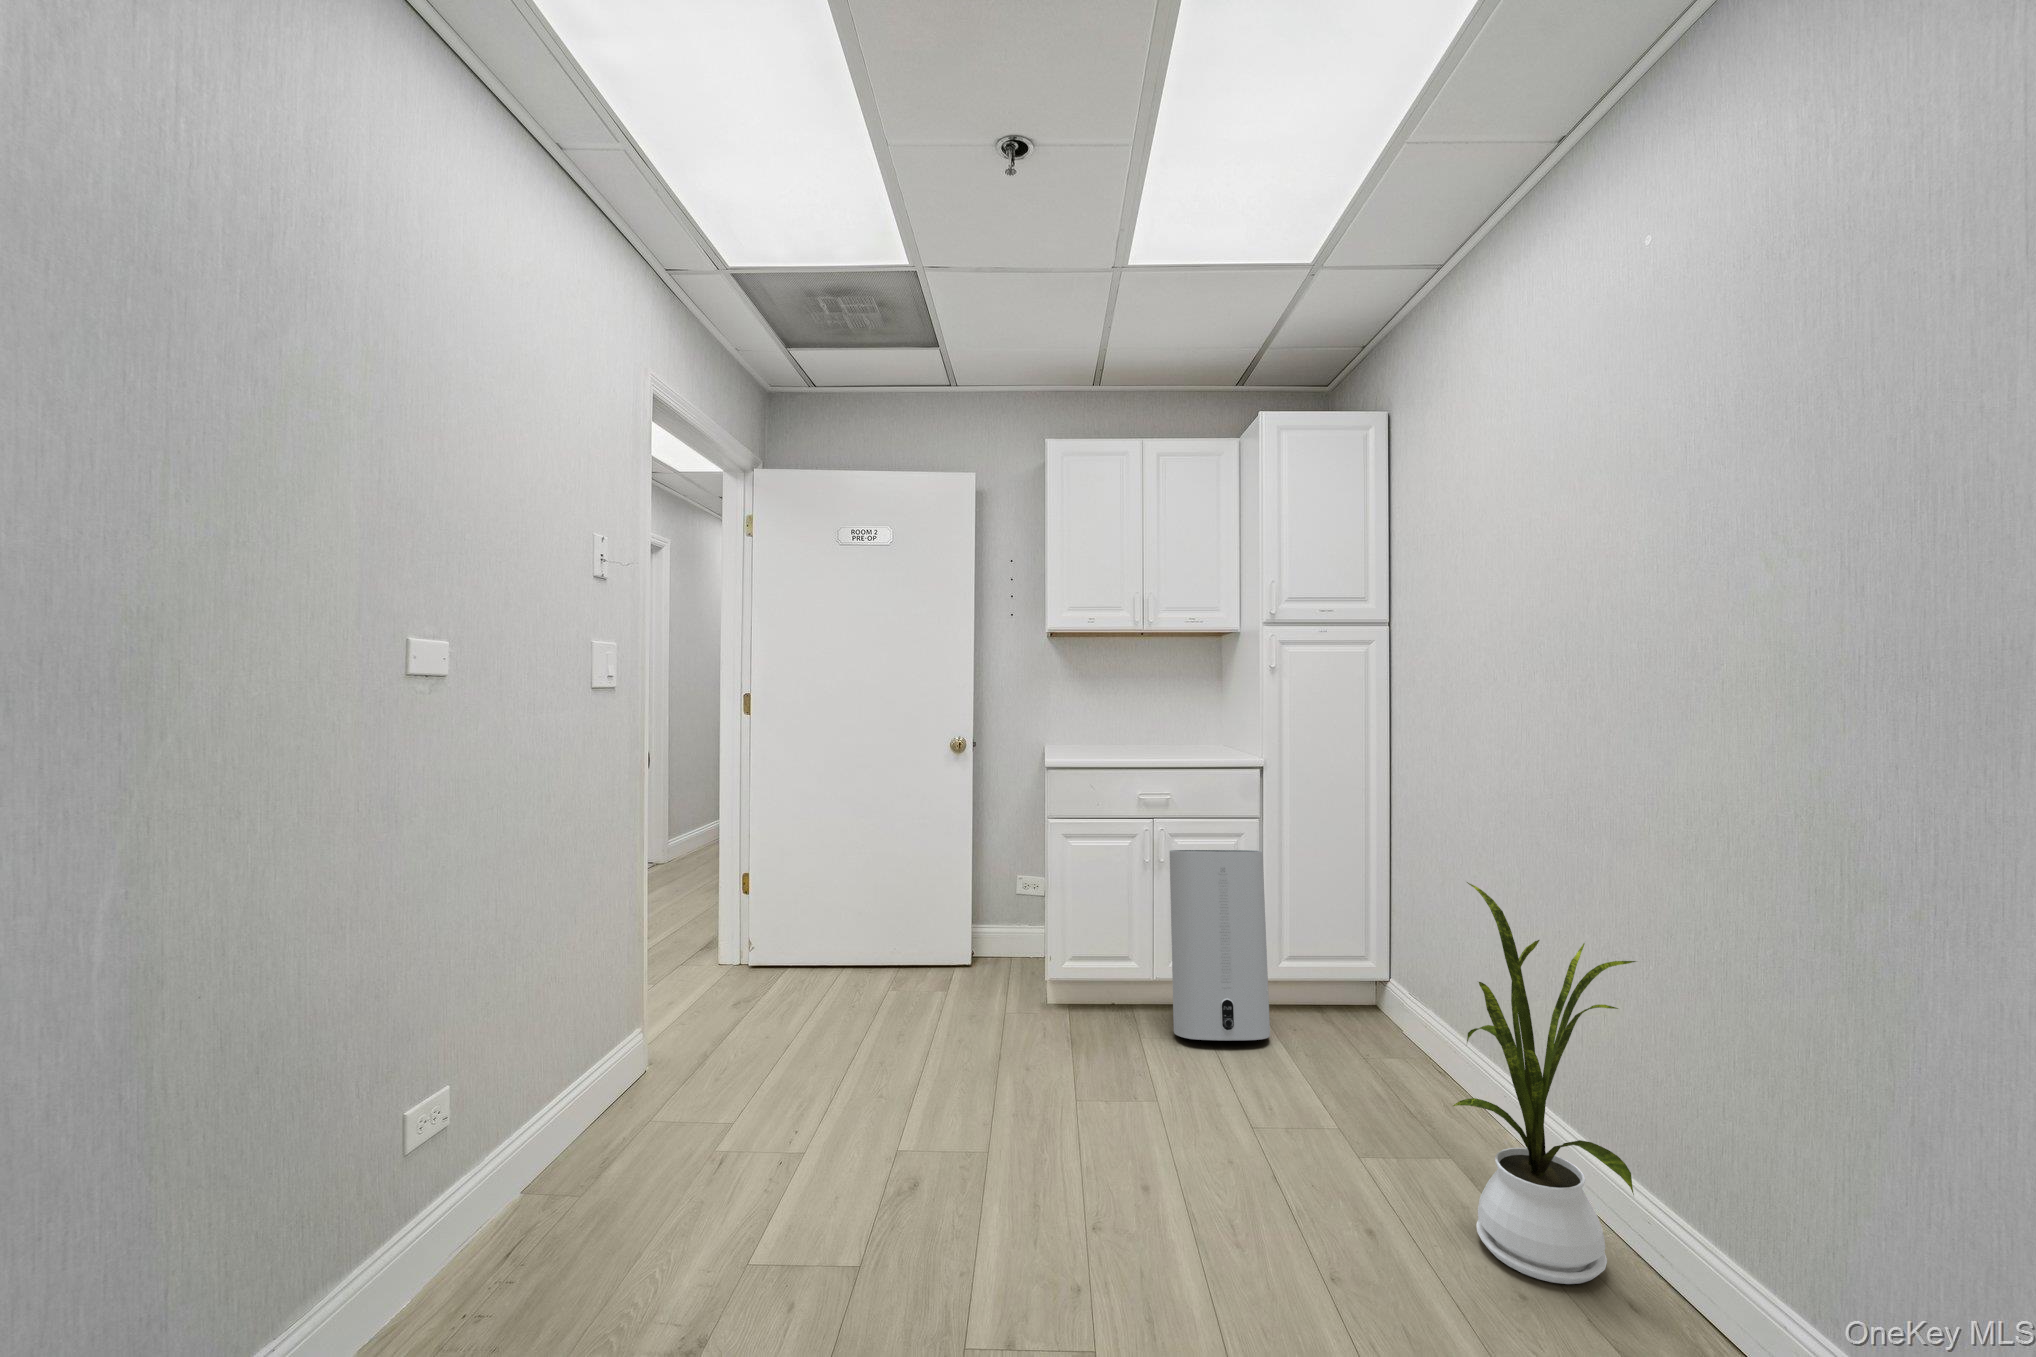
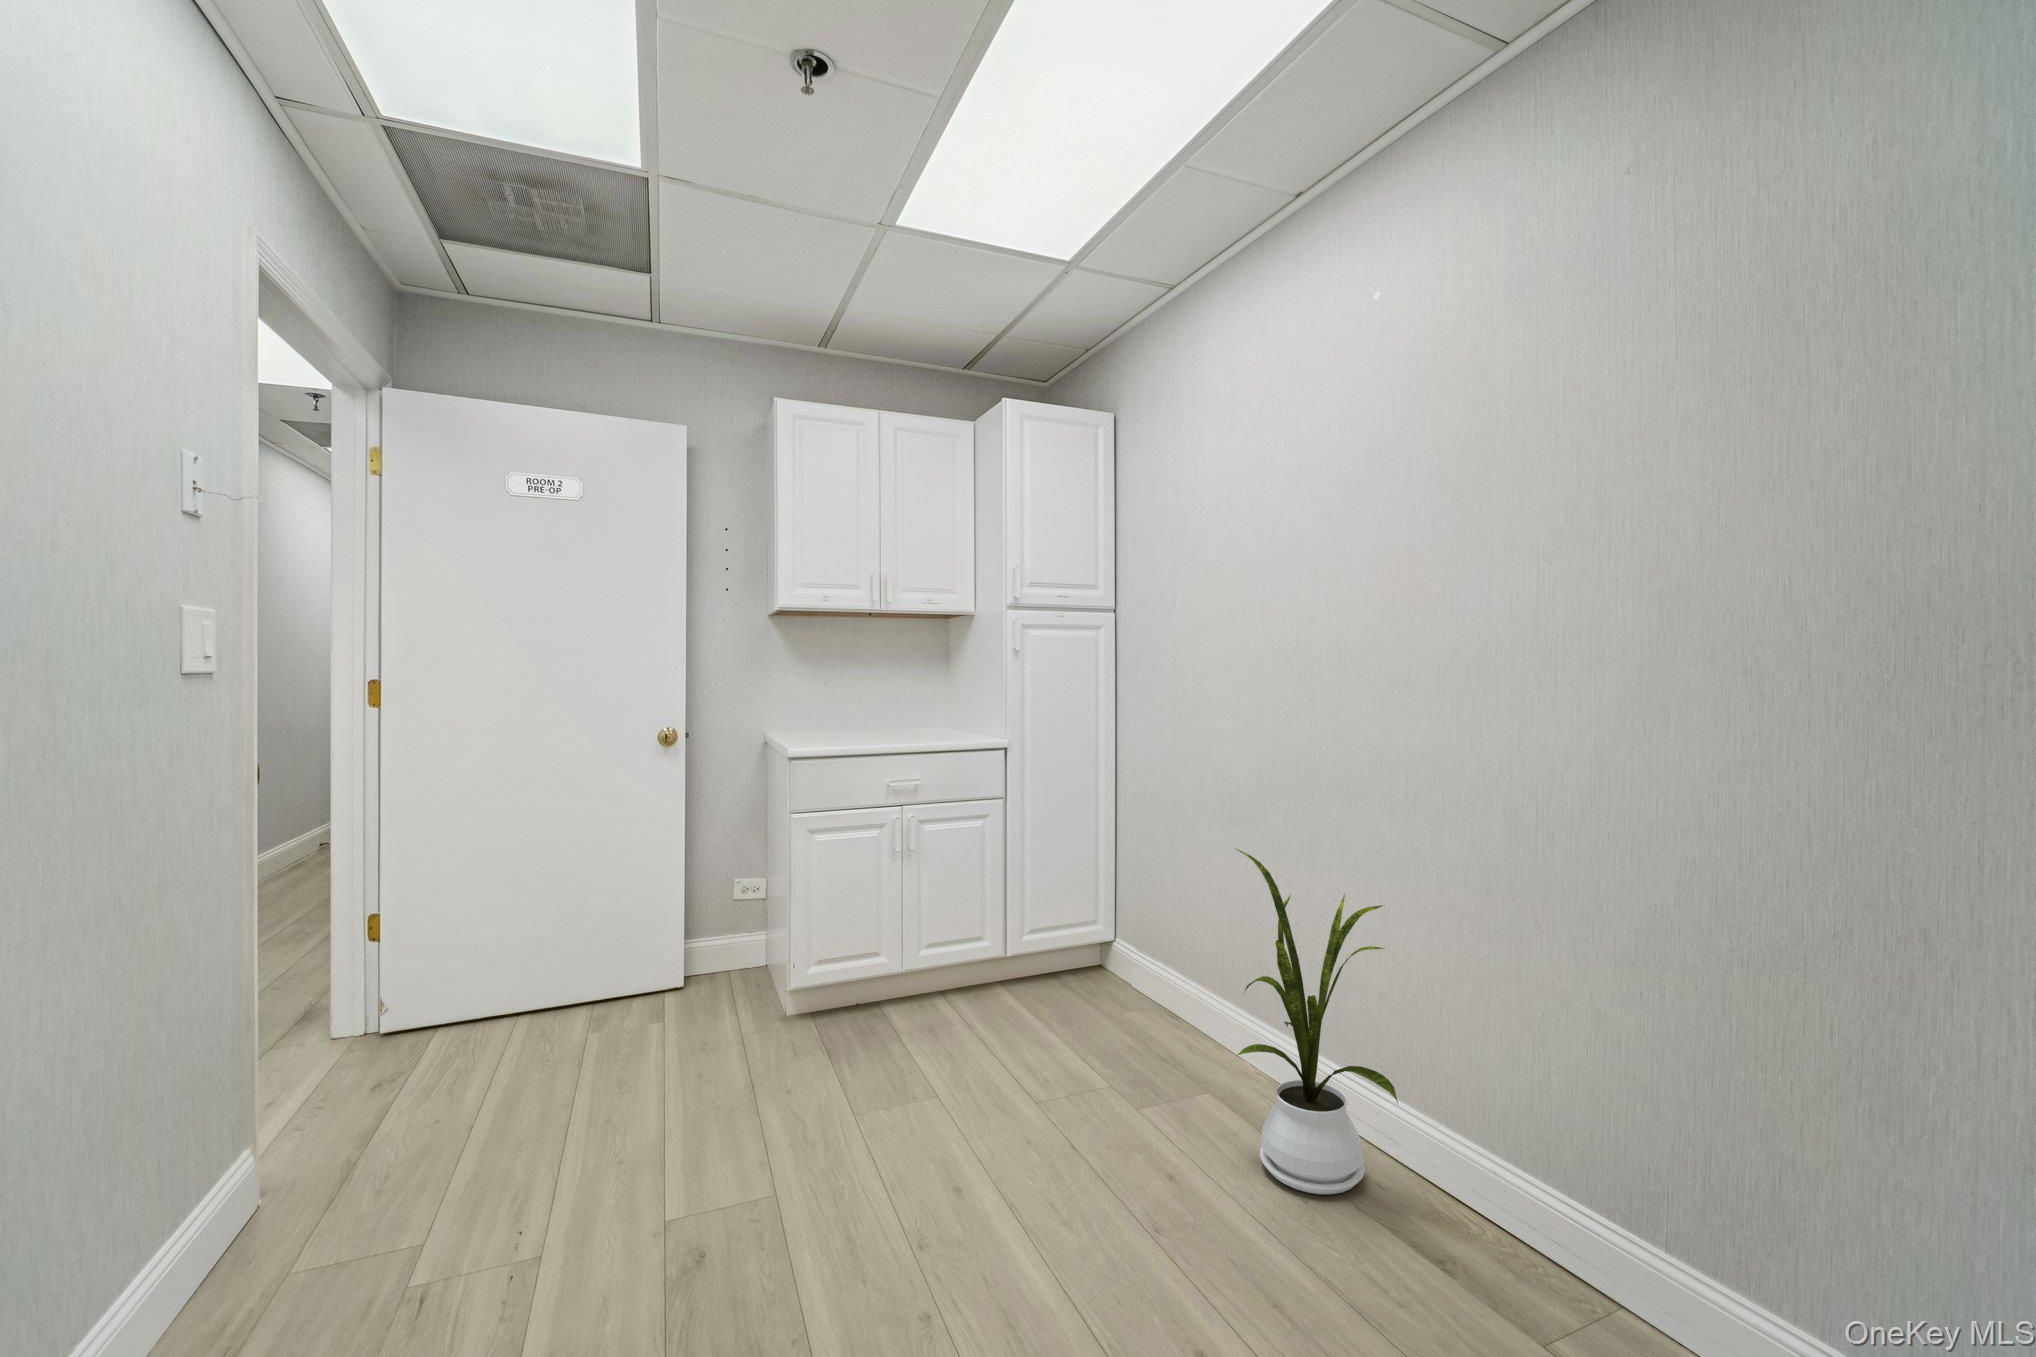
air purifier: present [1170,850,1270,1041] -> none [922,832,1023,1028]

